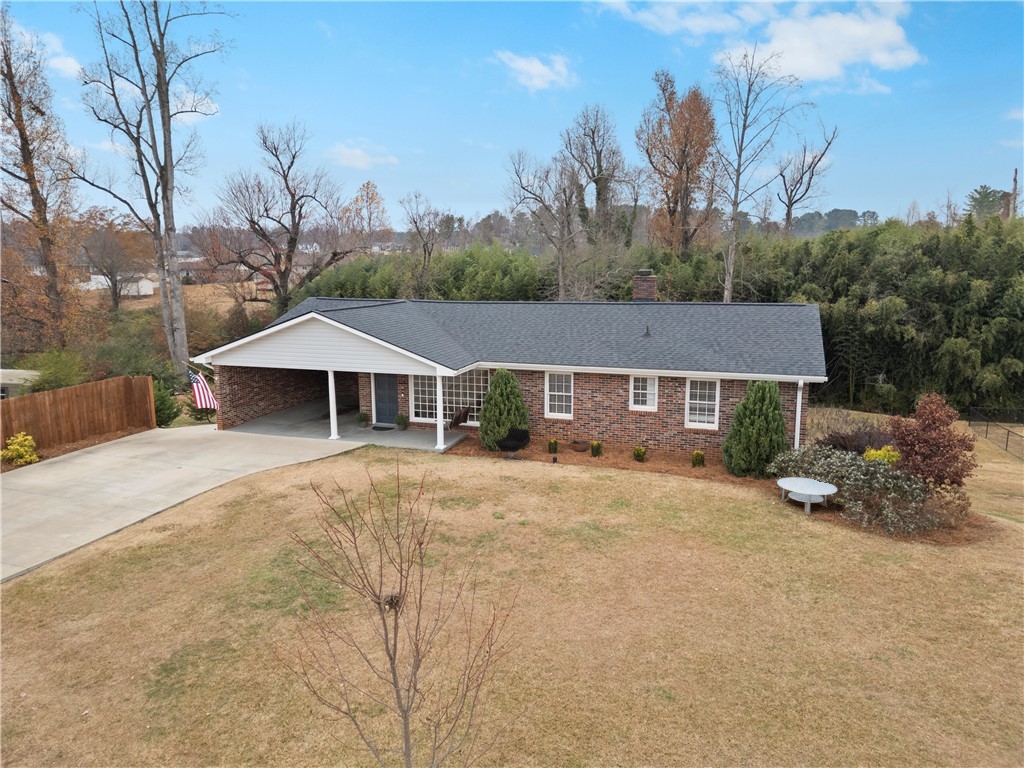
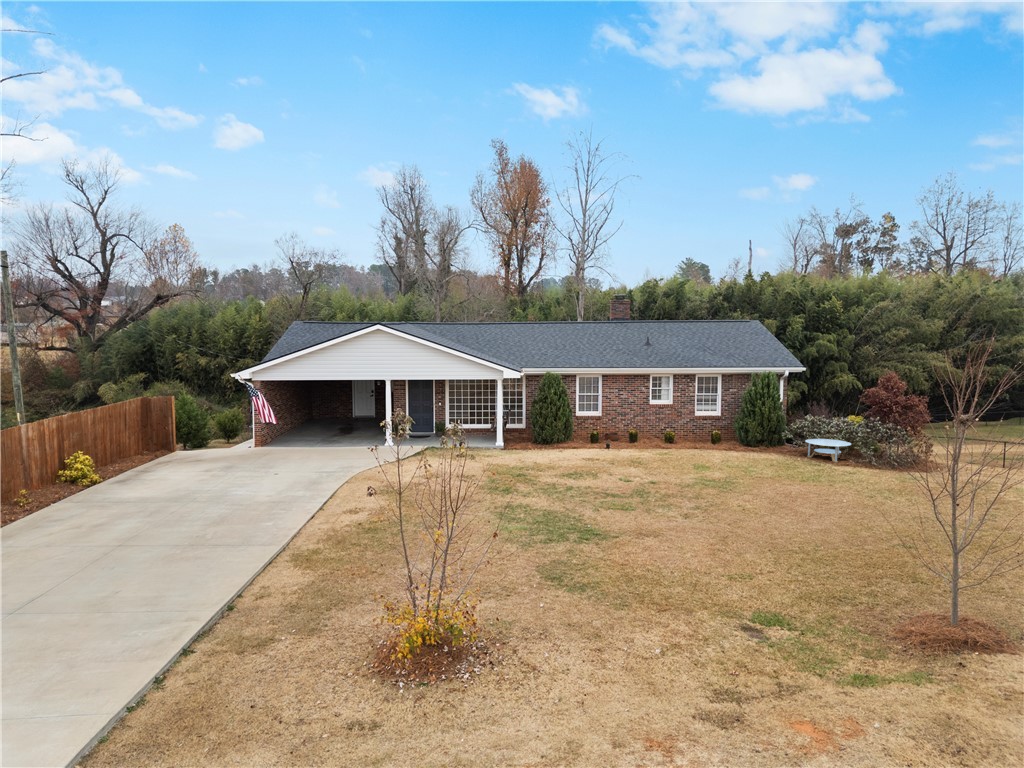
lounge chair: present [495,428,530,460] -> none [556,423,583,451]

